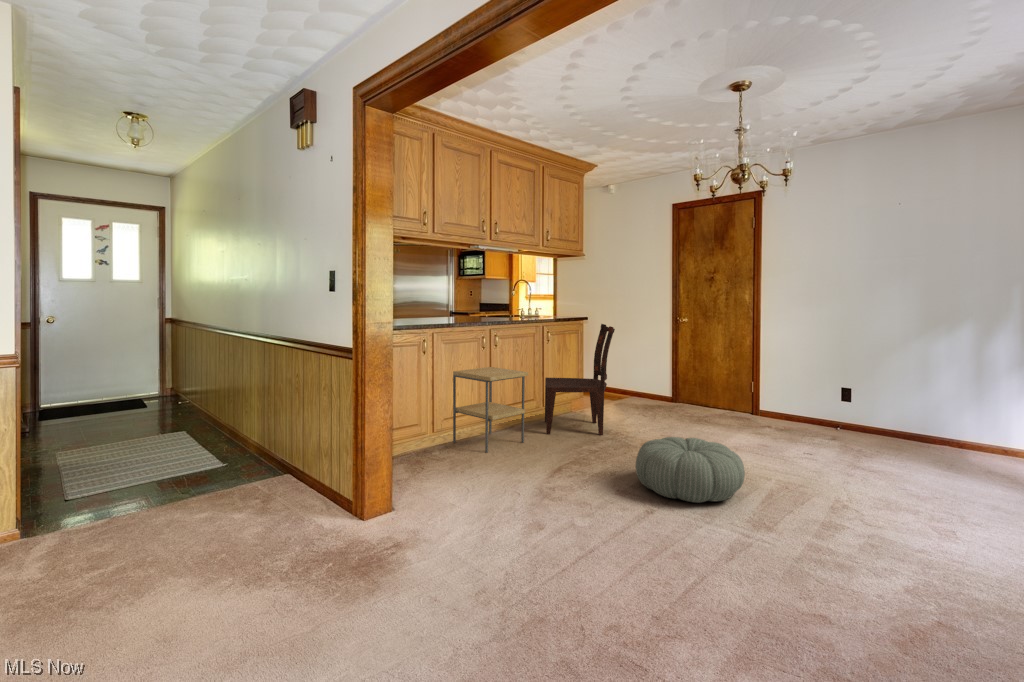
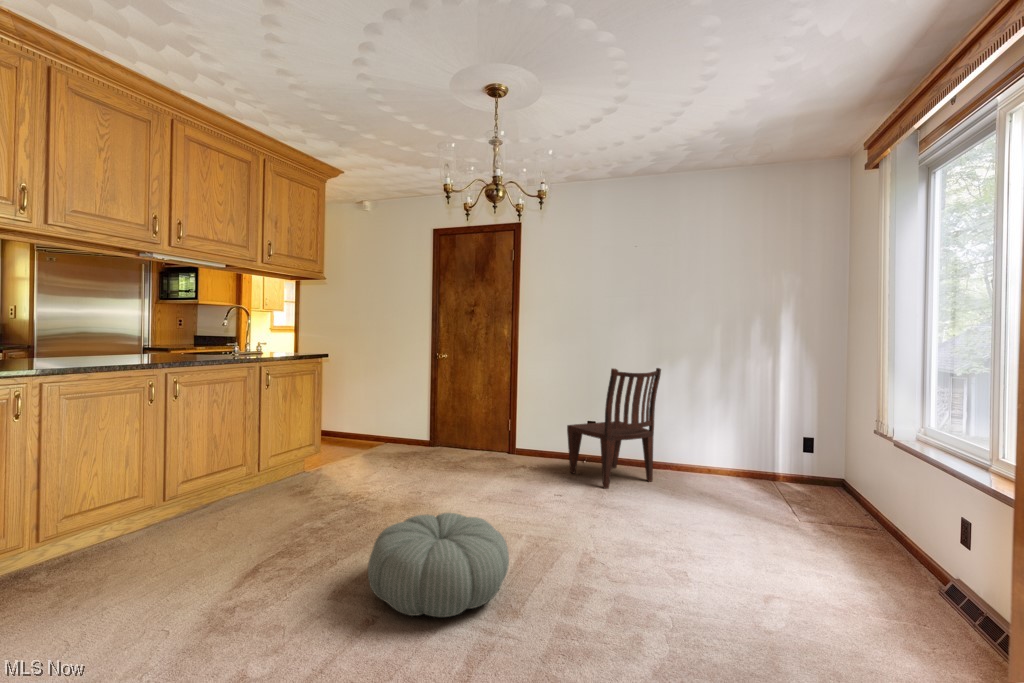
dining chair: present [545,324,615,435] -> present [567,368,661,489]
side table: present [453,367,528,453] -> none [83,429,222,571]

